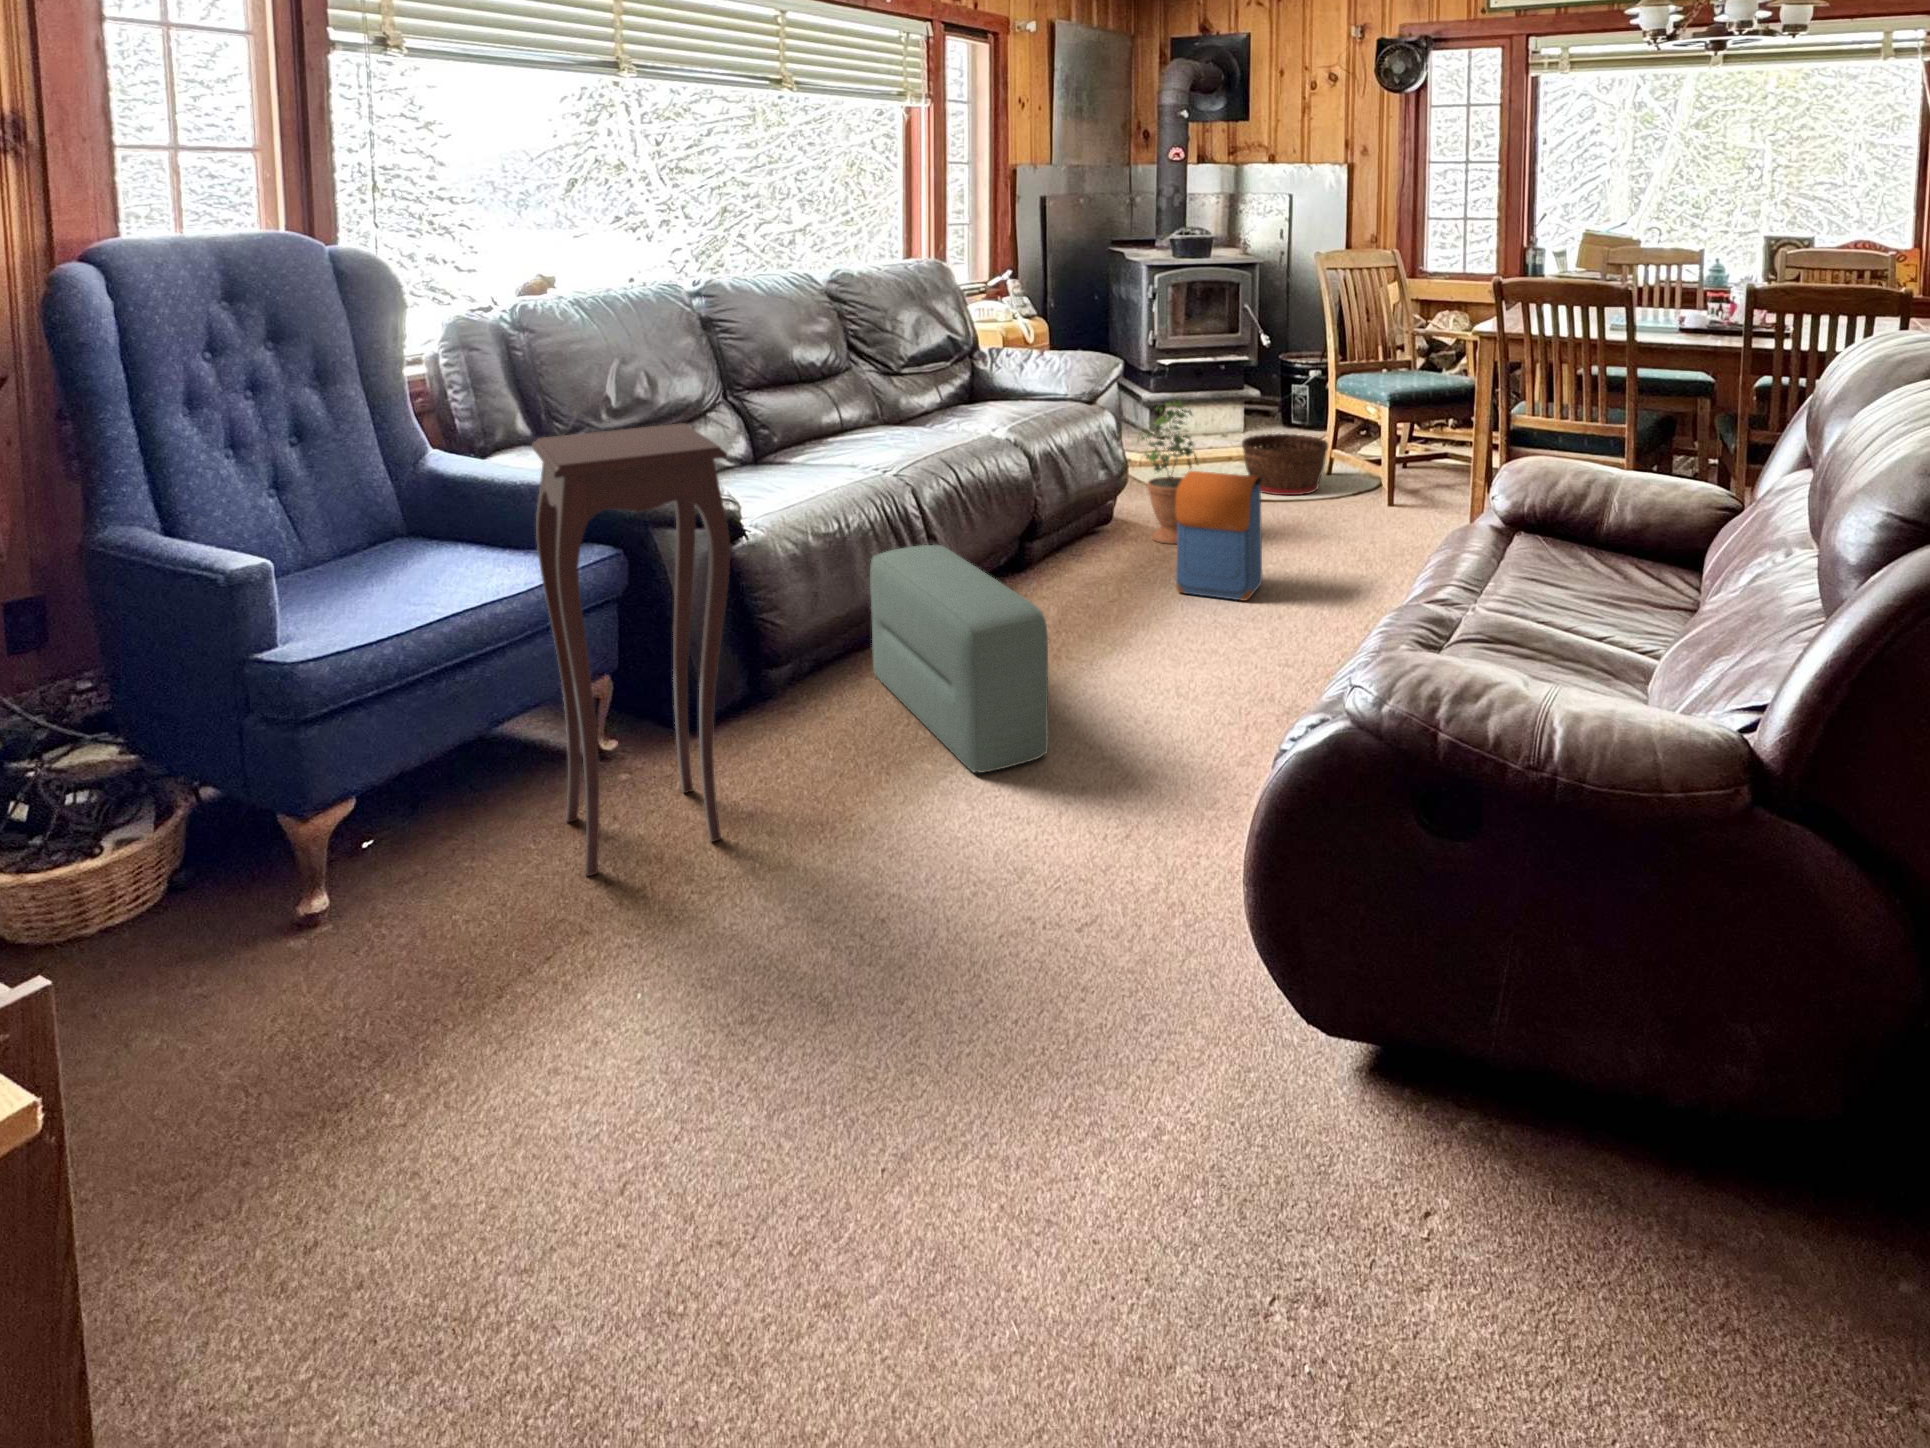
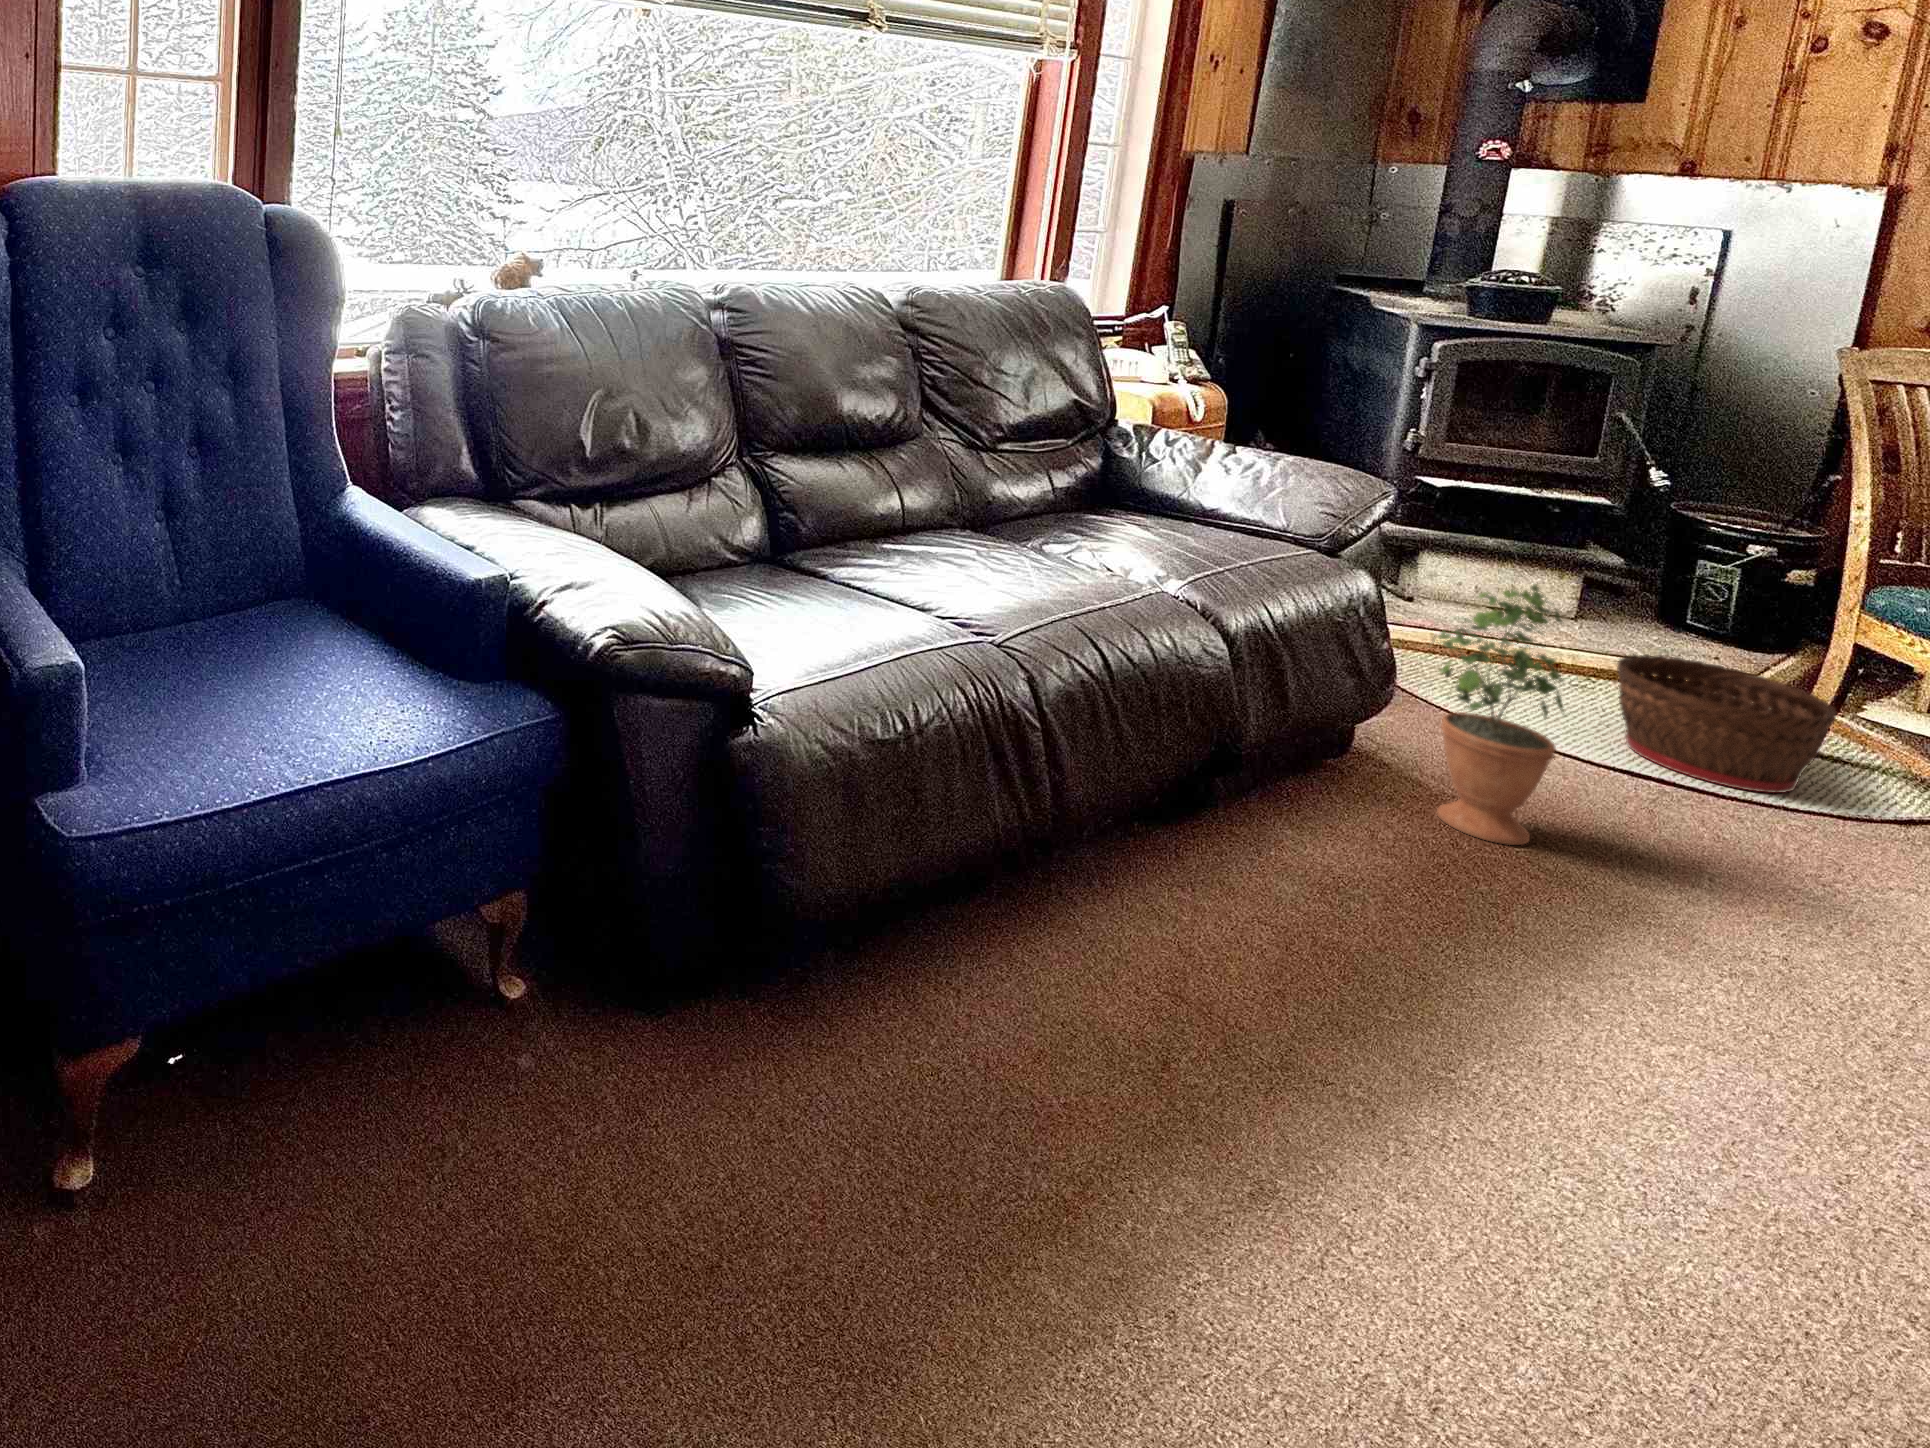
side table: present [532,423,730,876] -> none [432,541,756,1309]
backpack: present [1175,471,1262,601] -> none [1530,749,1778,1048]
pouf: present [870,545,1048,772] -> none [934,793,1361,1365]

